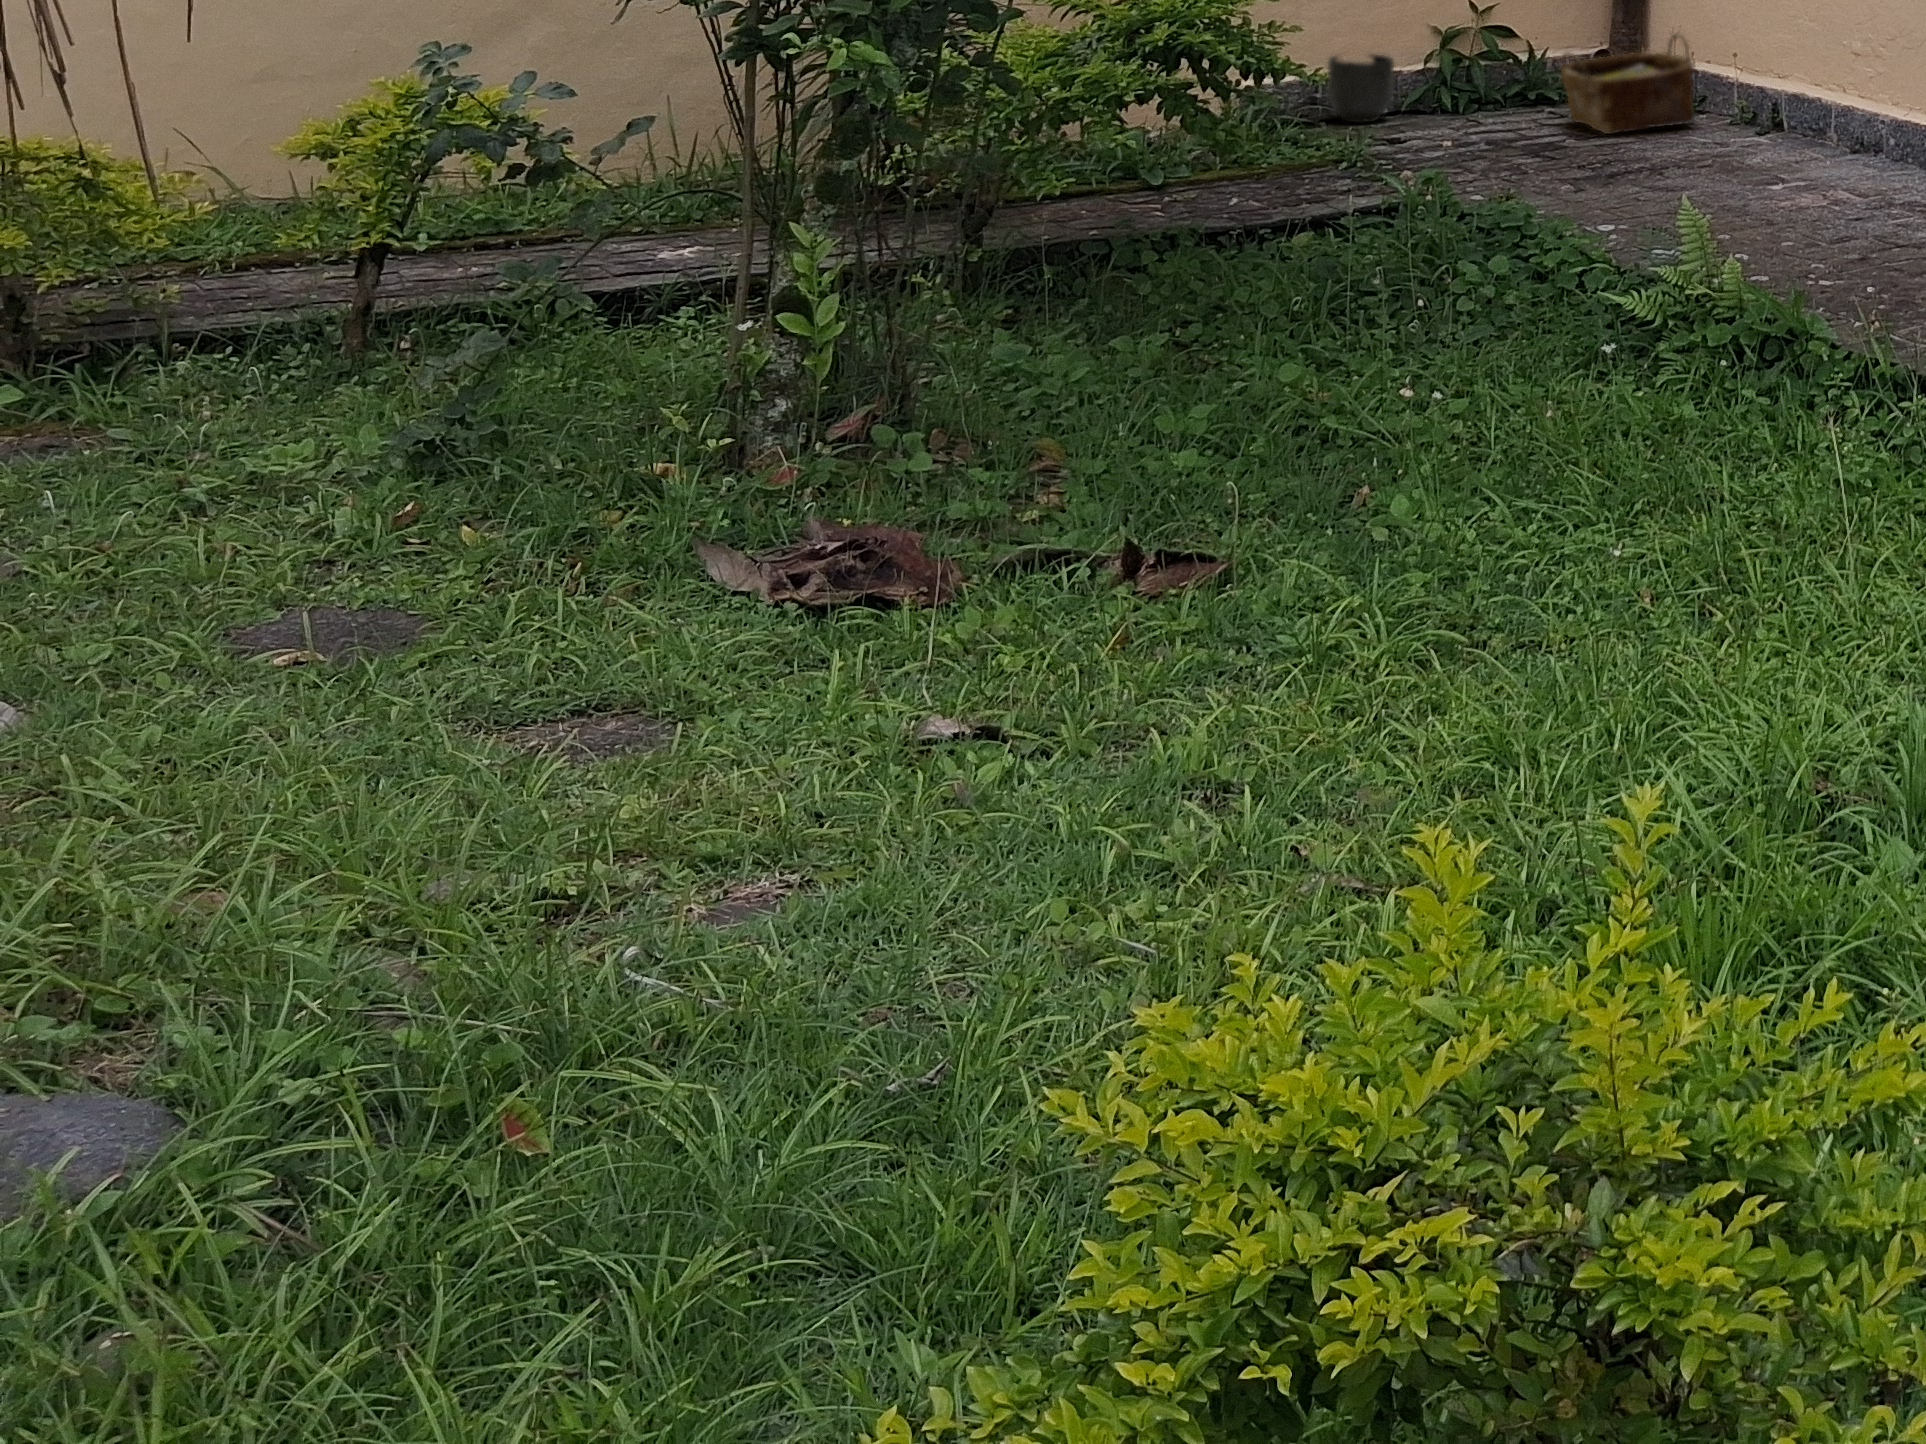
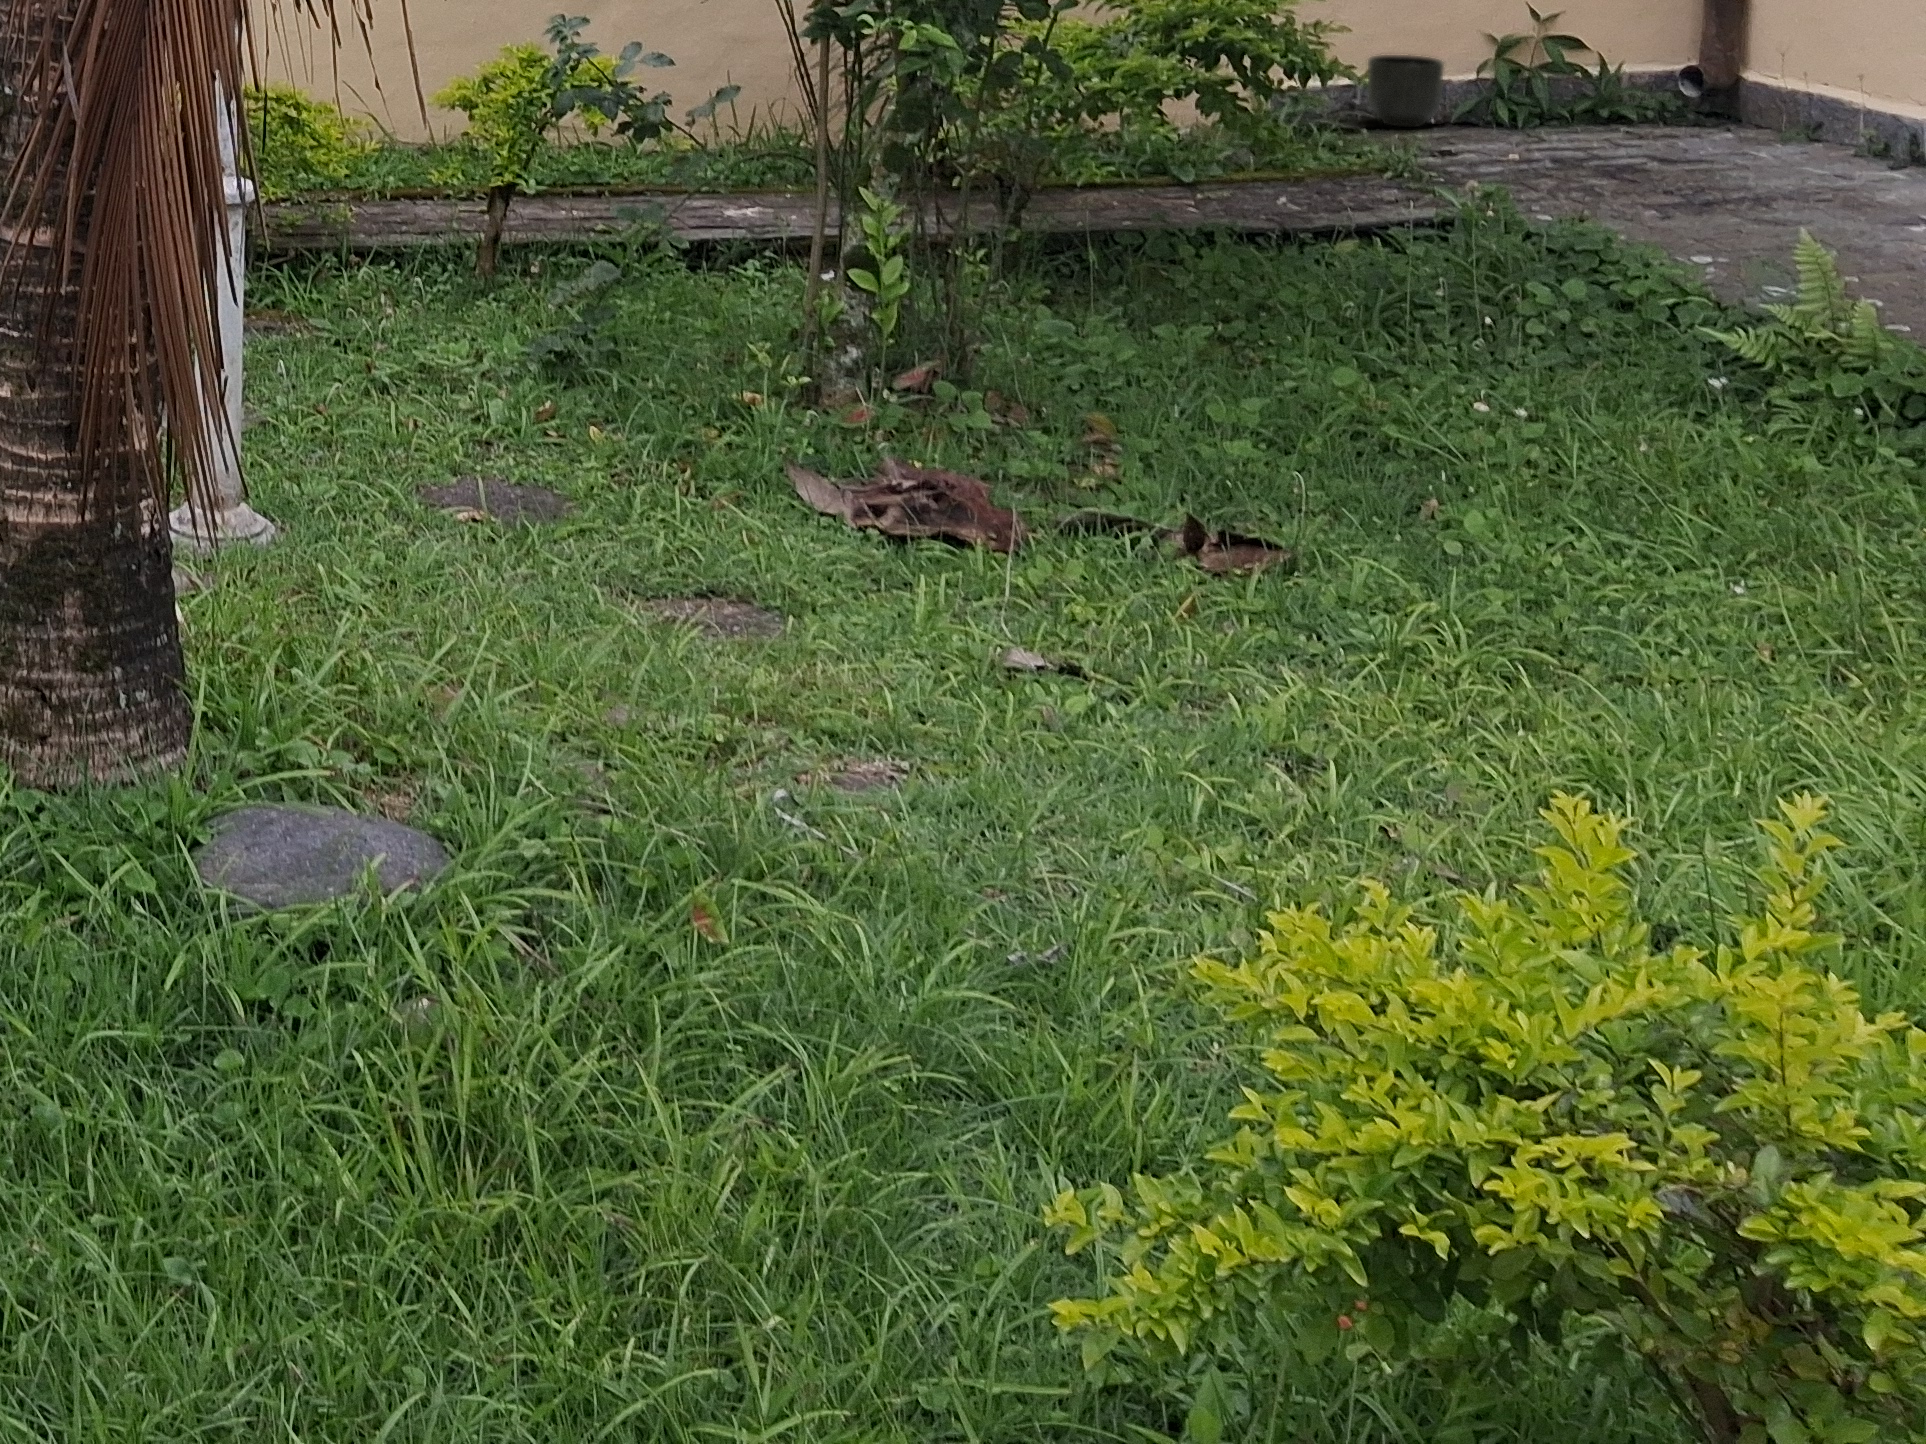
woven basket: present [1561,34,1694,134] -> none [1645,46,1819,155]

